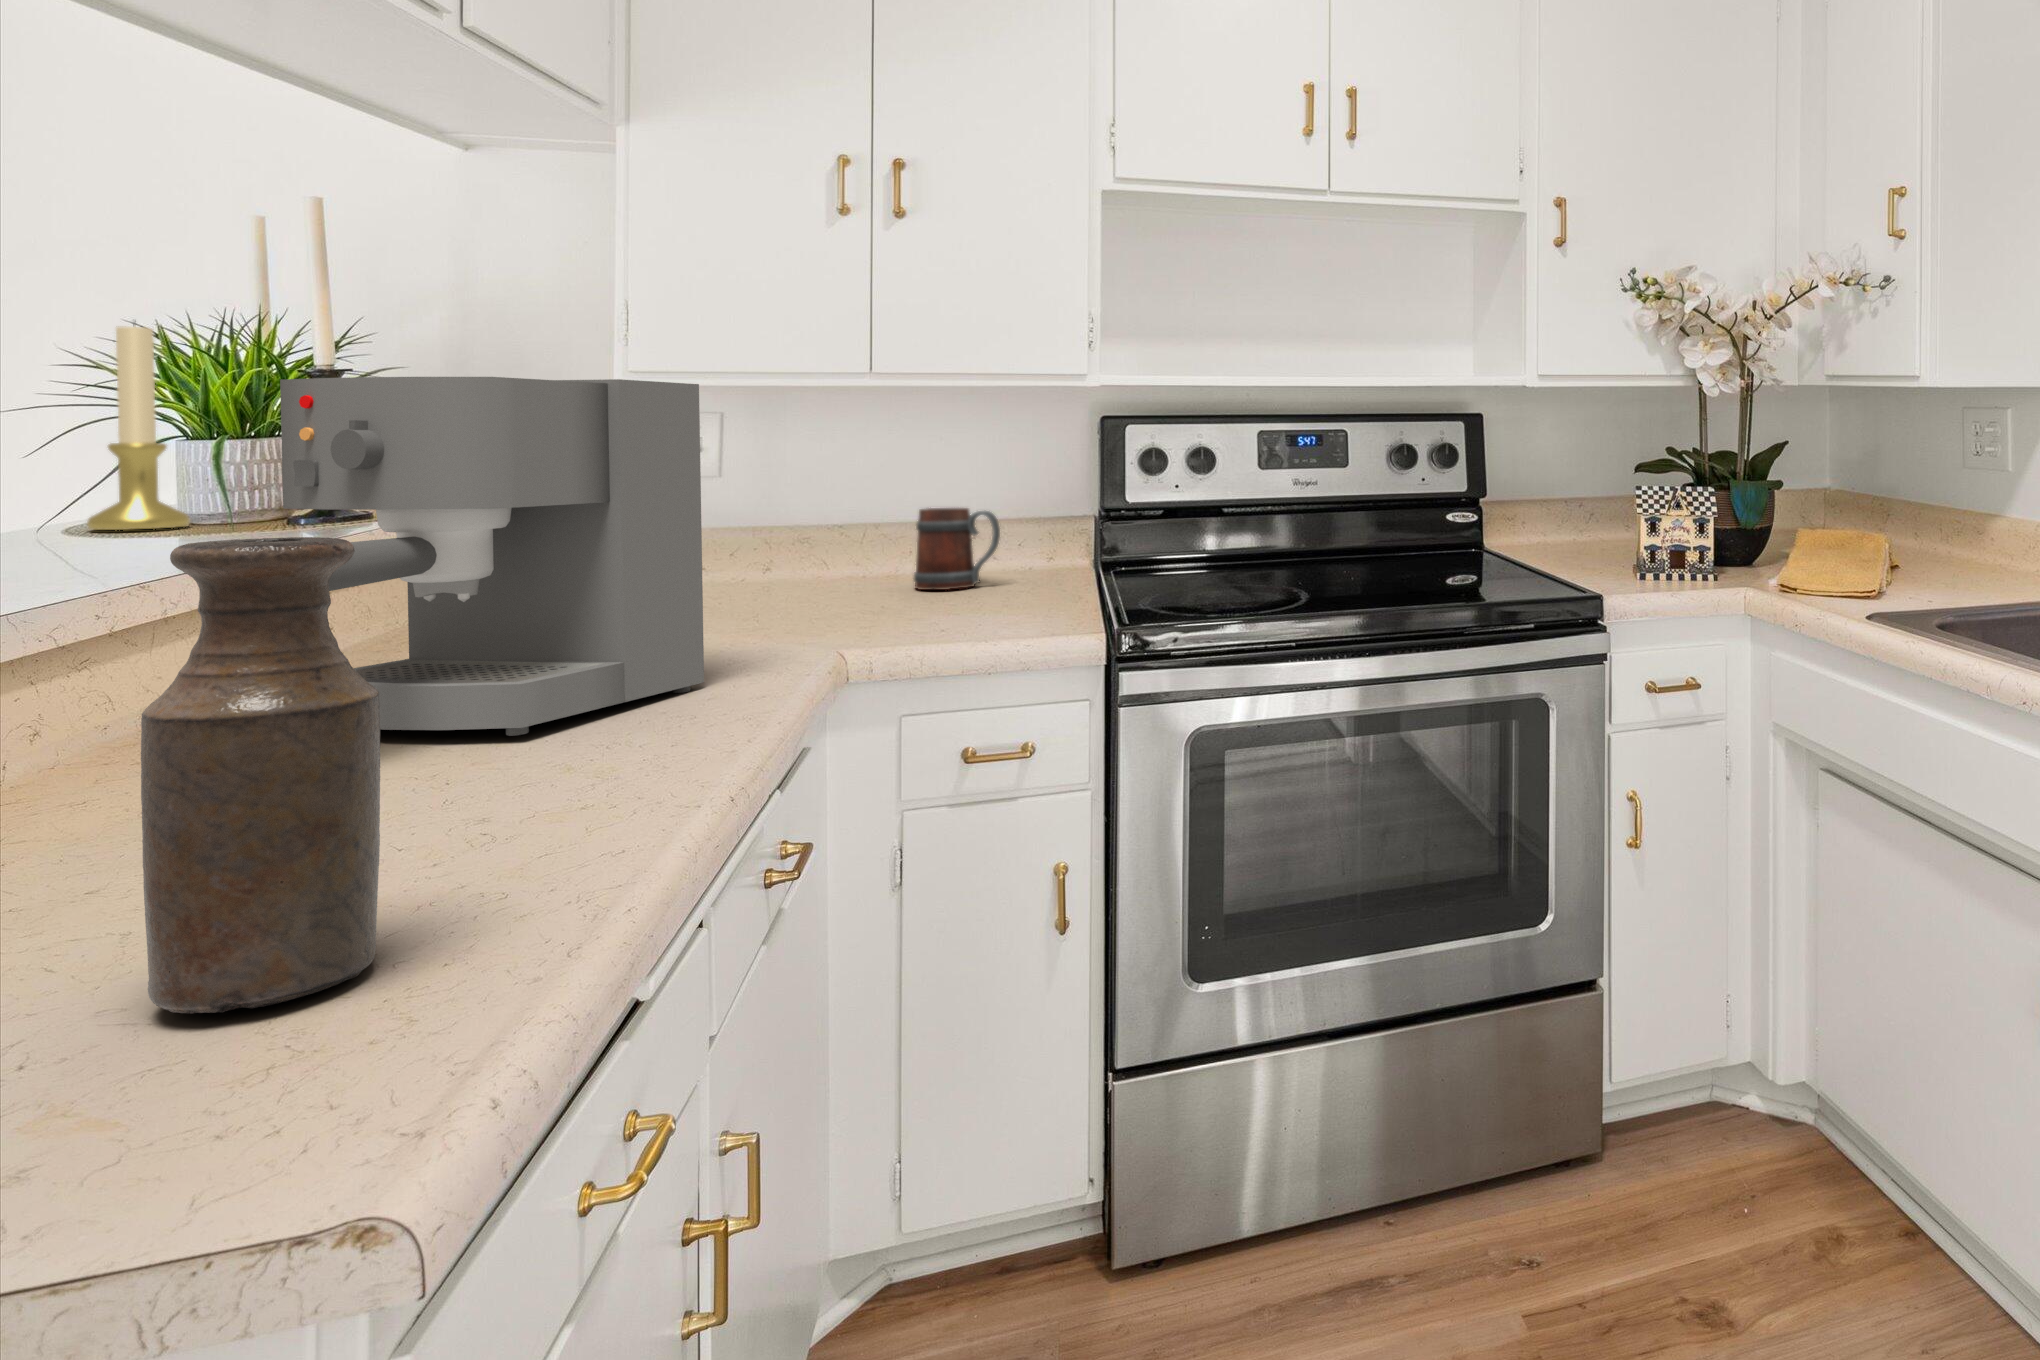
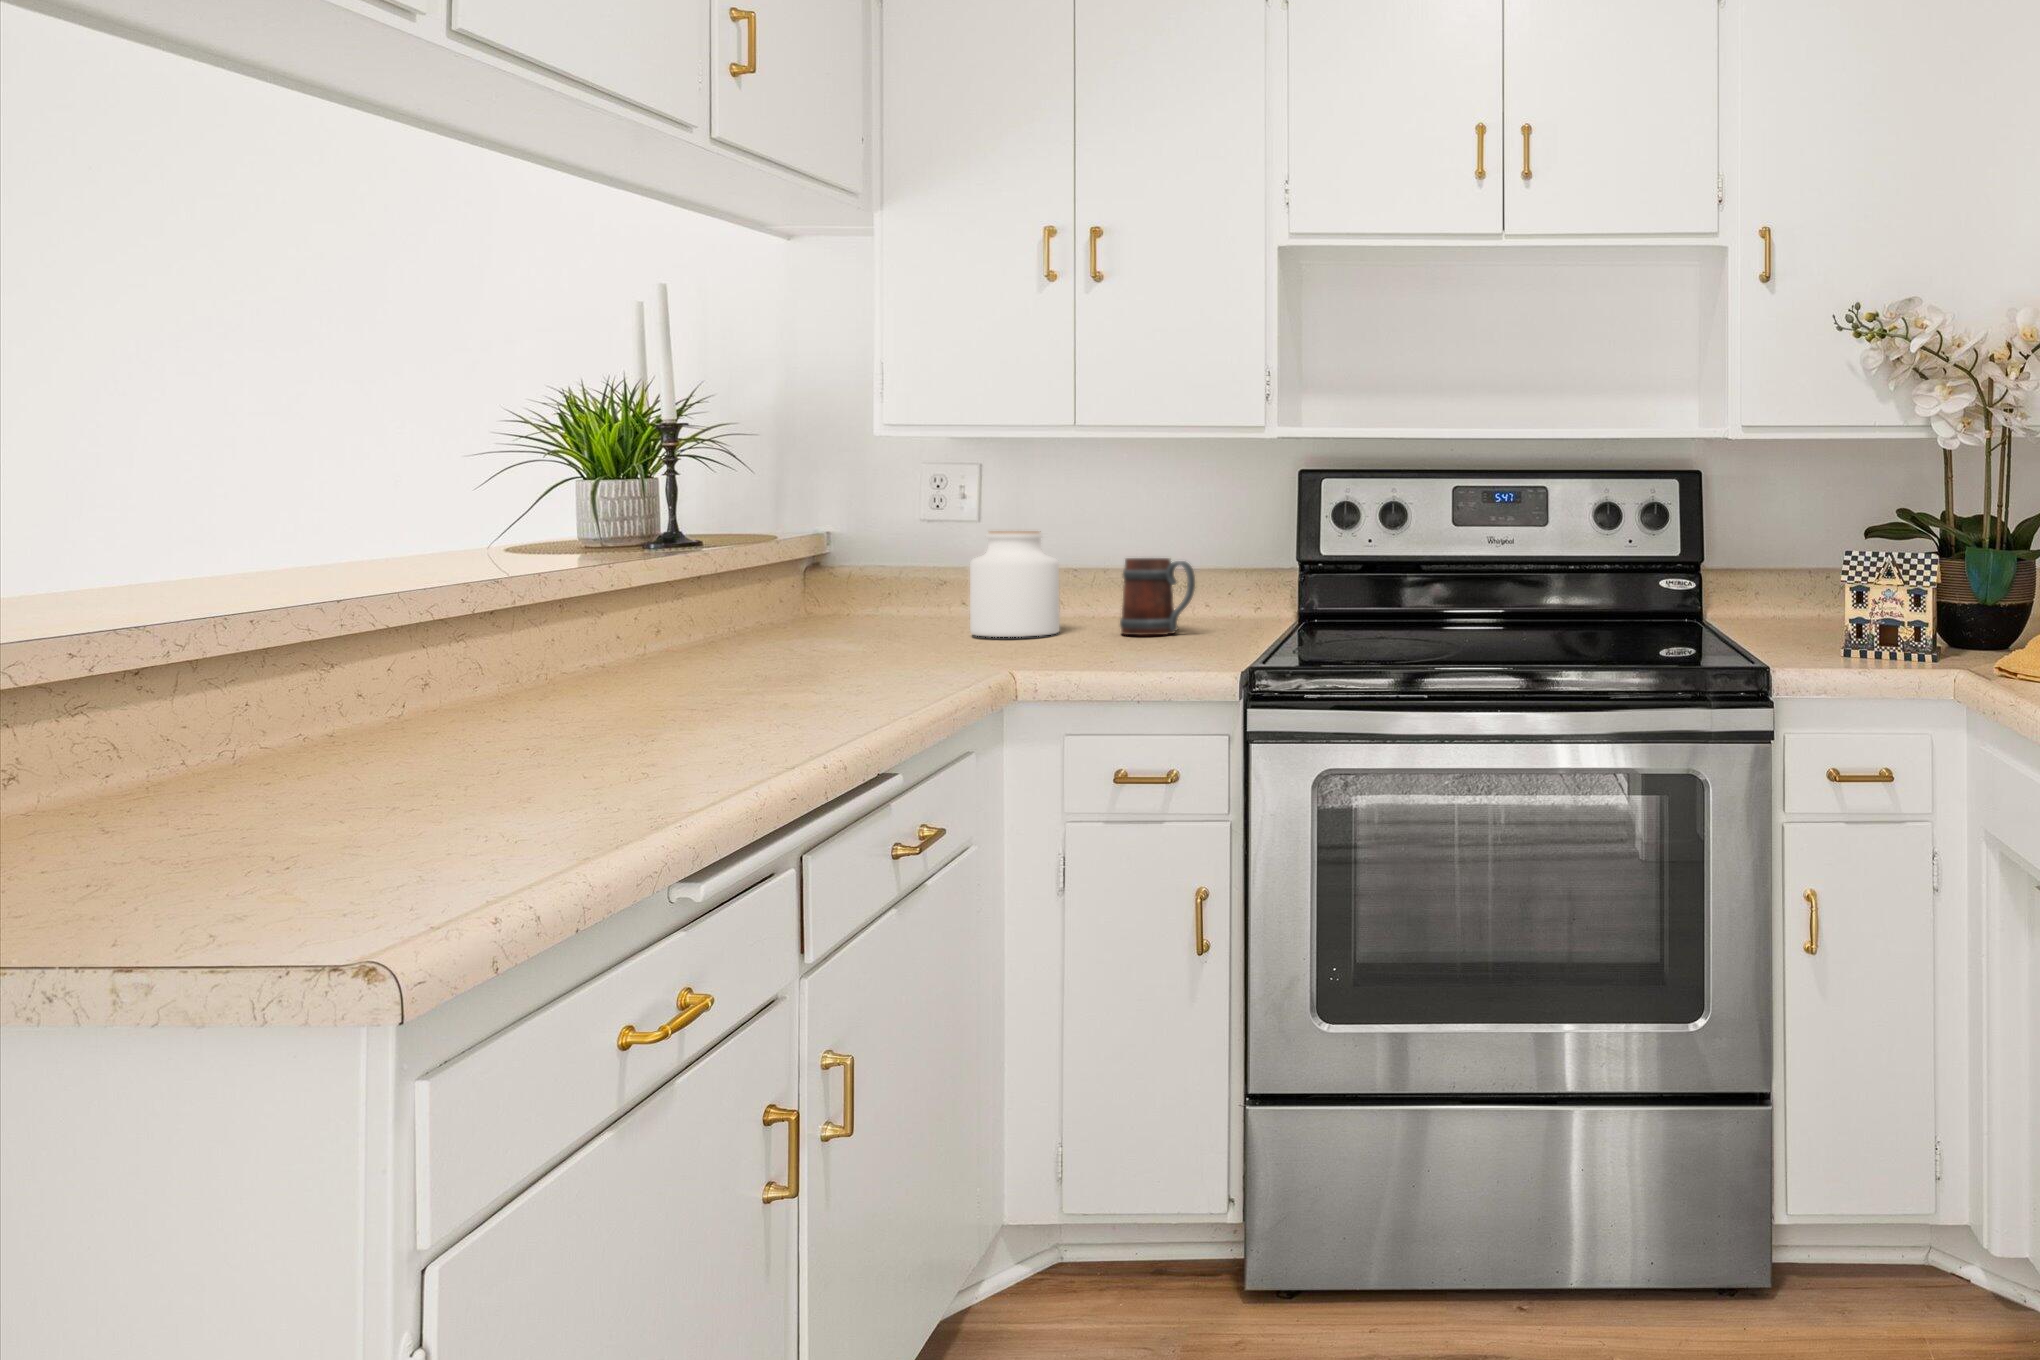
candle holder: present [87,321,190,530] -> none [489,388,556,554]
coffee maker: present [280,377,704,736] -> none [532,428,872,721]
jar: none [737,483,843,599] -> present [970,531,1060,637]
bottle: present [141,537,380,1014] -> none [348,537,493,859]

